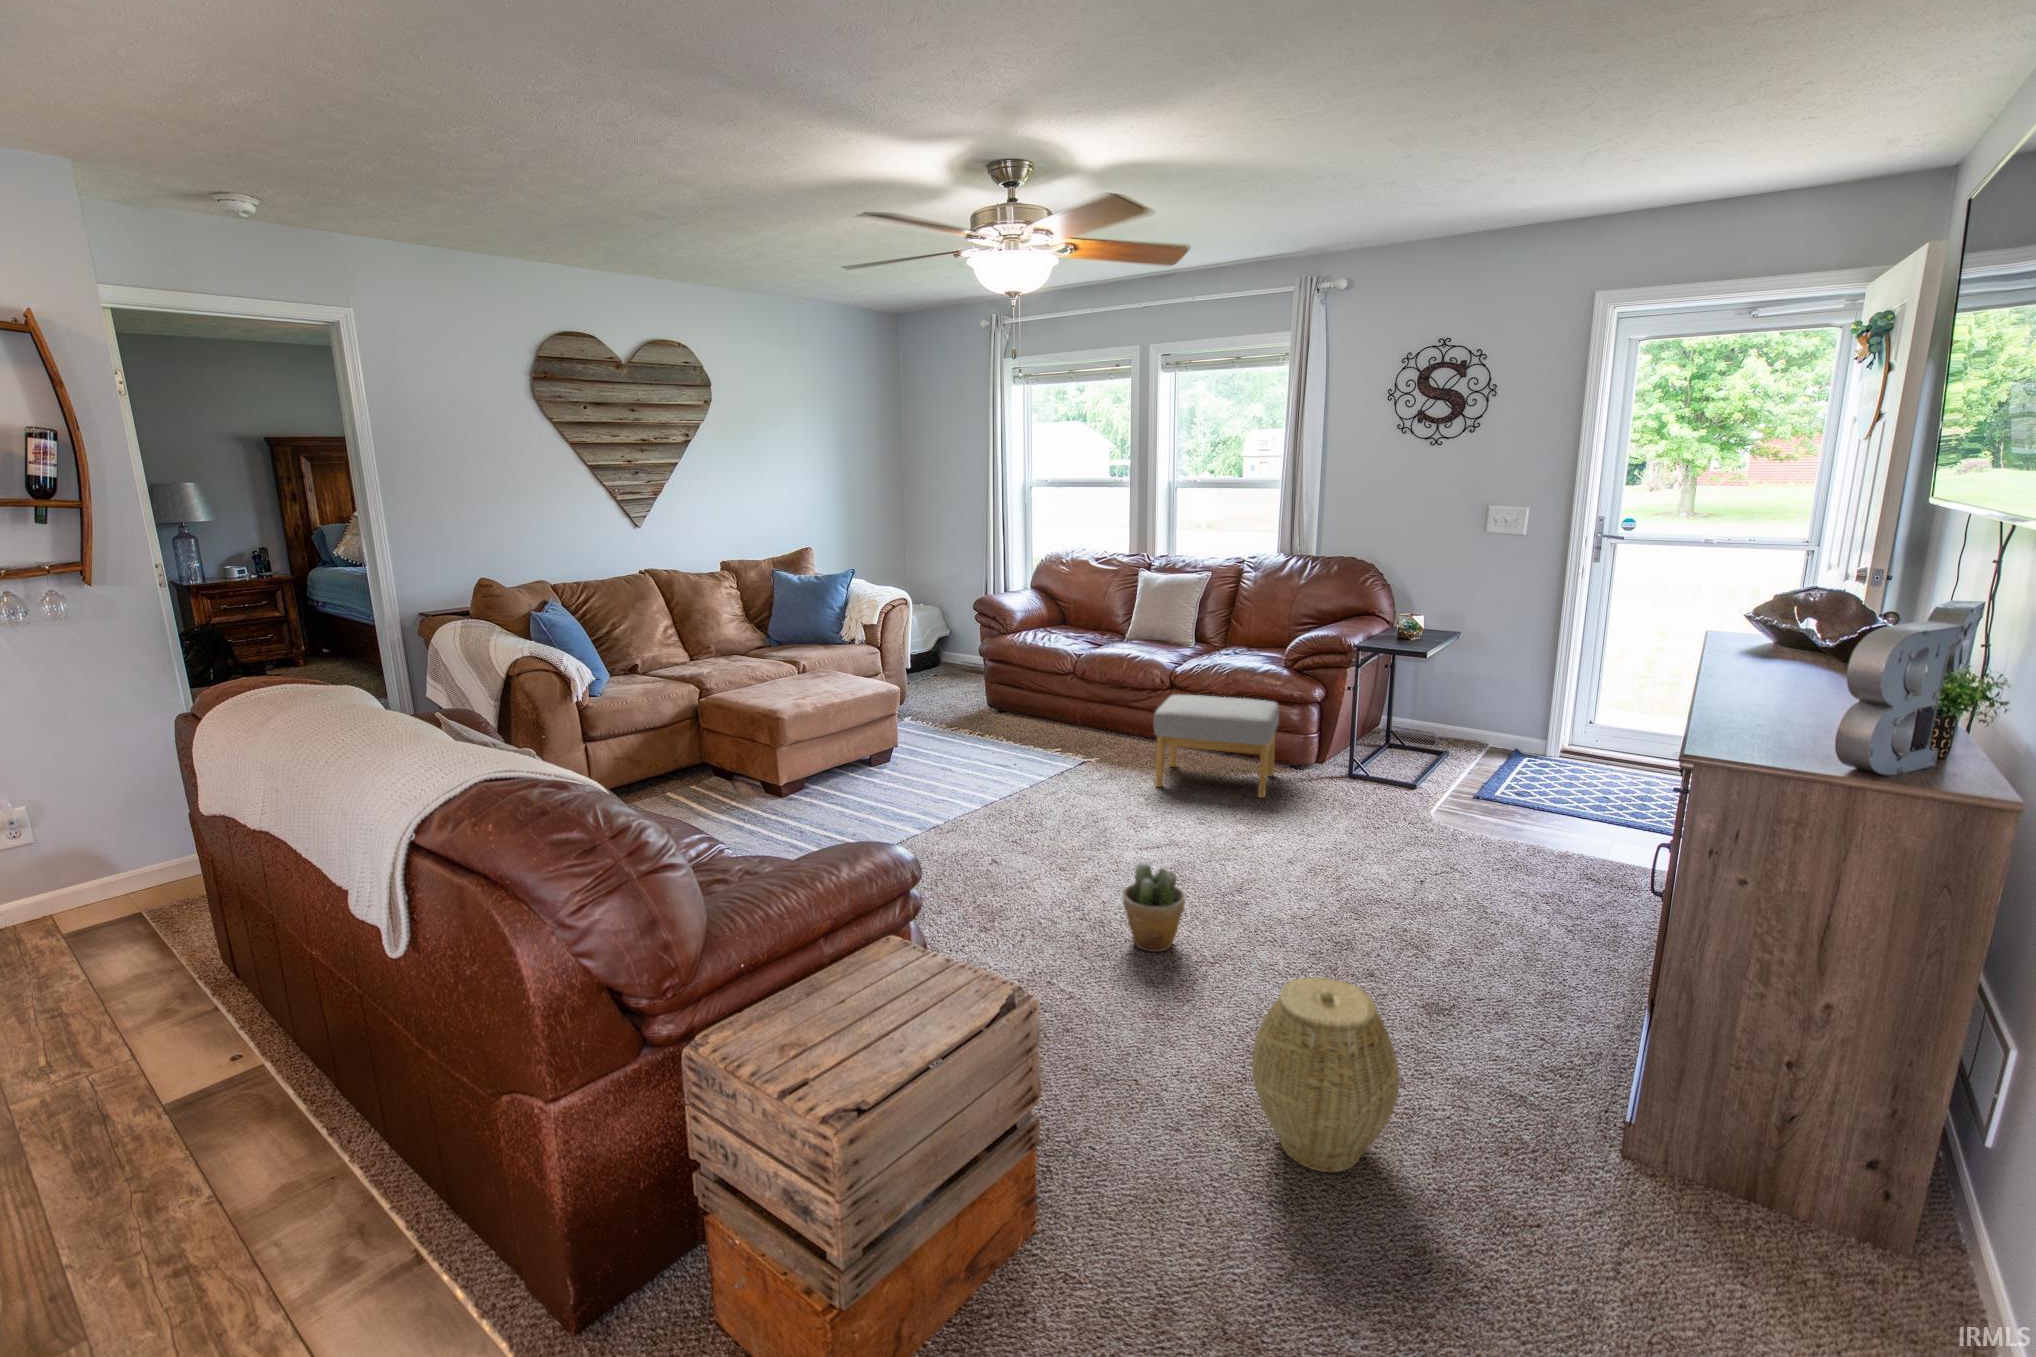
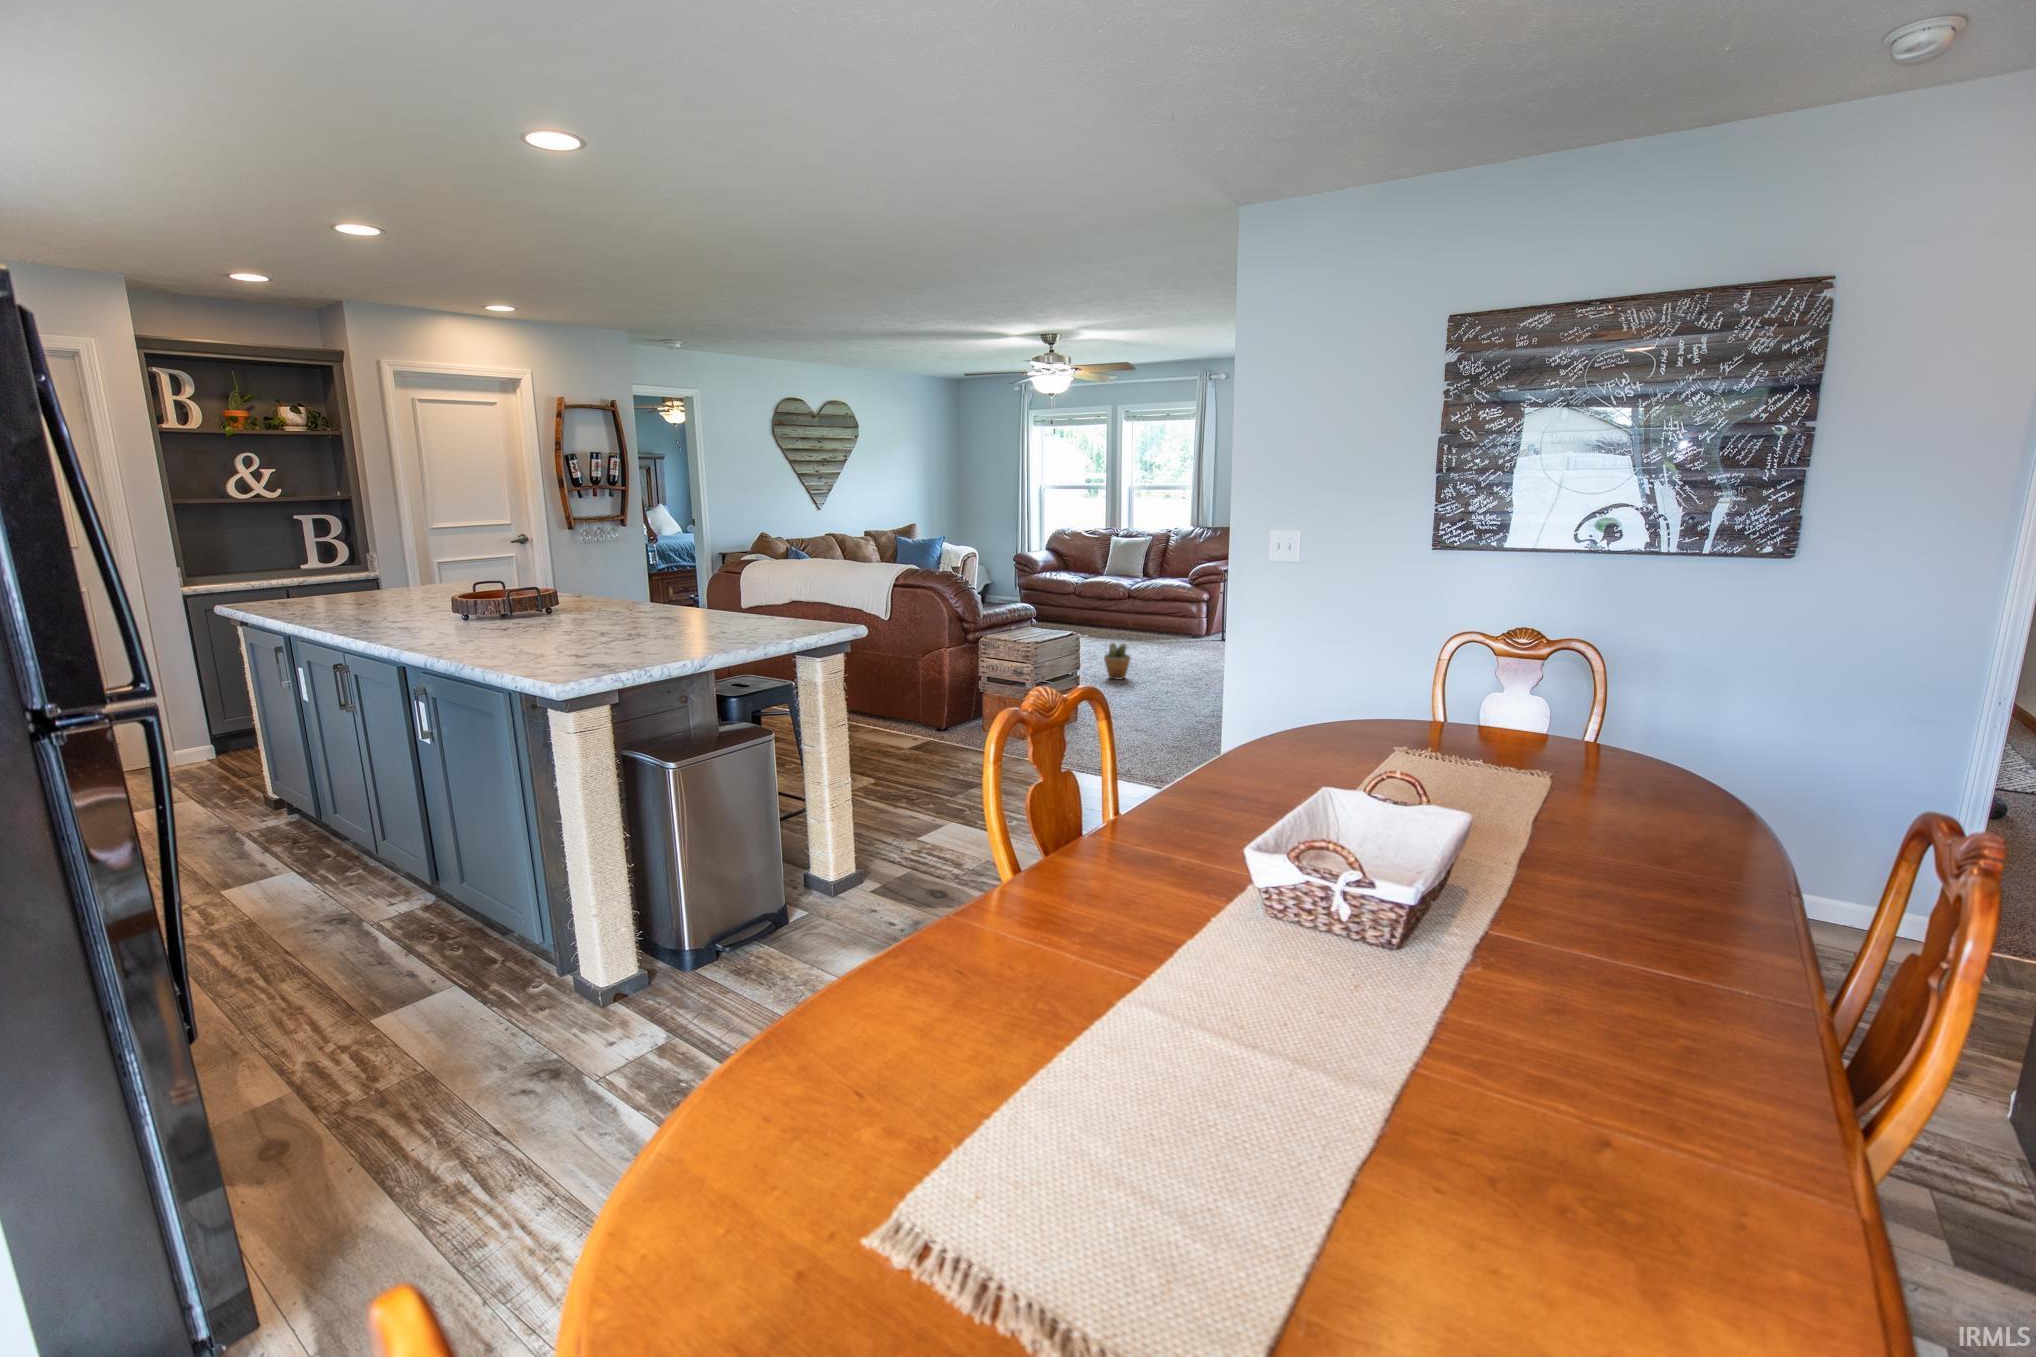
footstool: present [1154,695,1279,798] -> none [1119,598,1184,646]
woven basket: present [1252,977,1399,1172] -> none [1150,649,1198,710]

